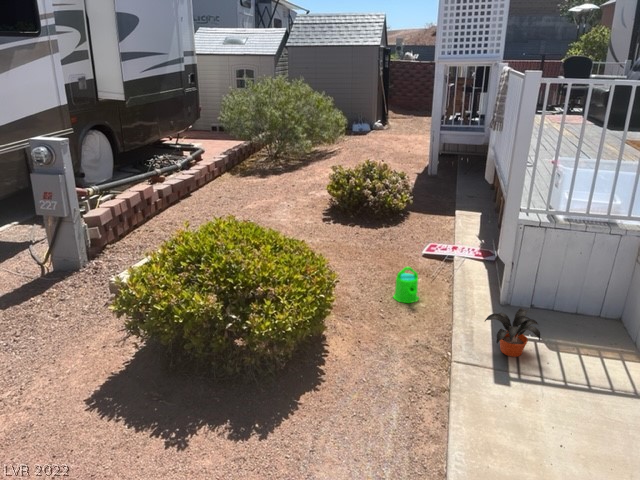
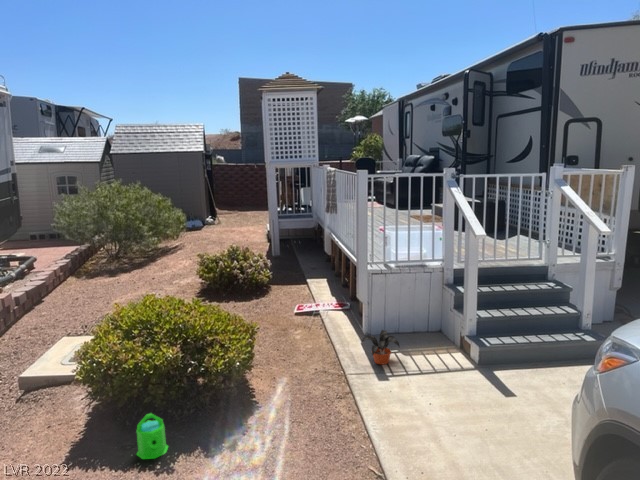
watering can: present [393,267,419,303] -> present [136,414,168,459]

